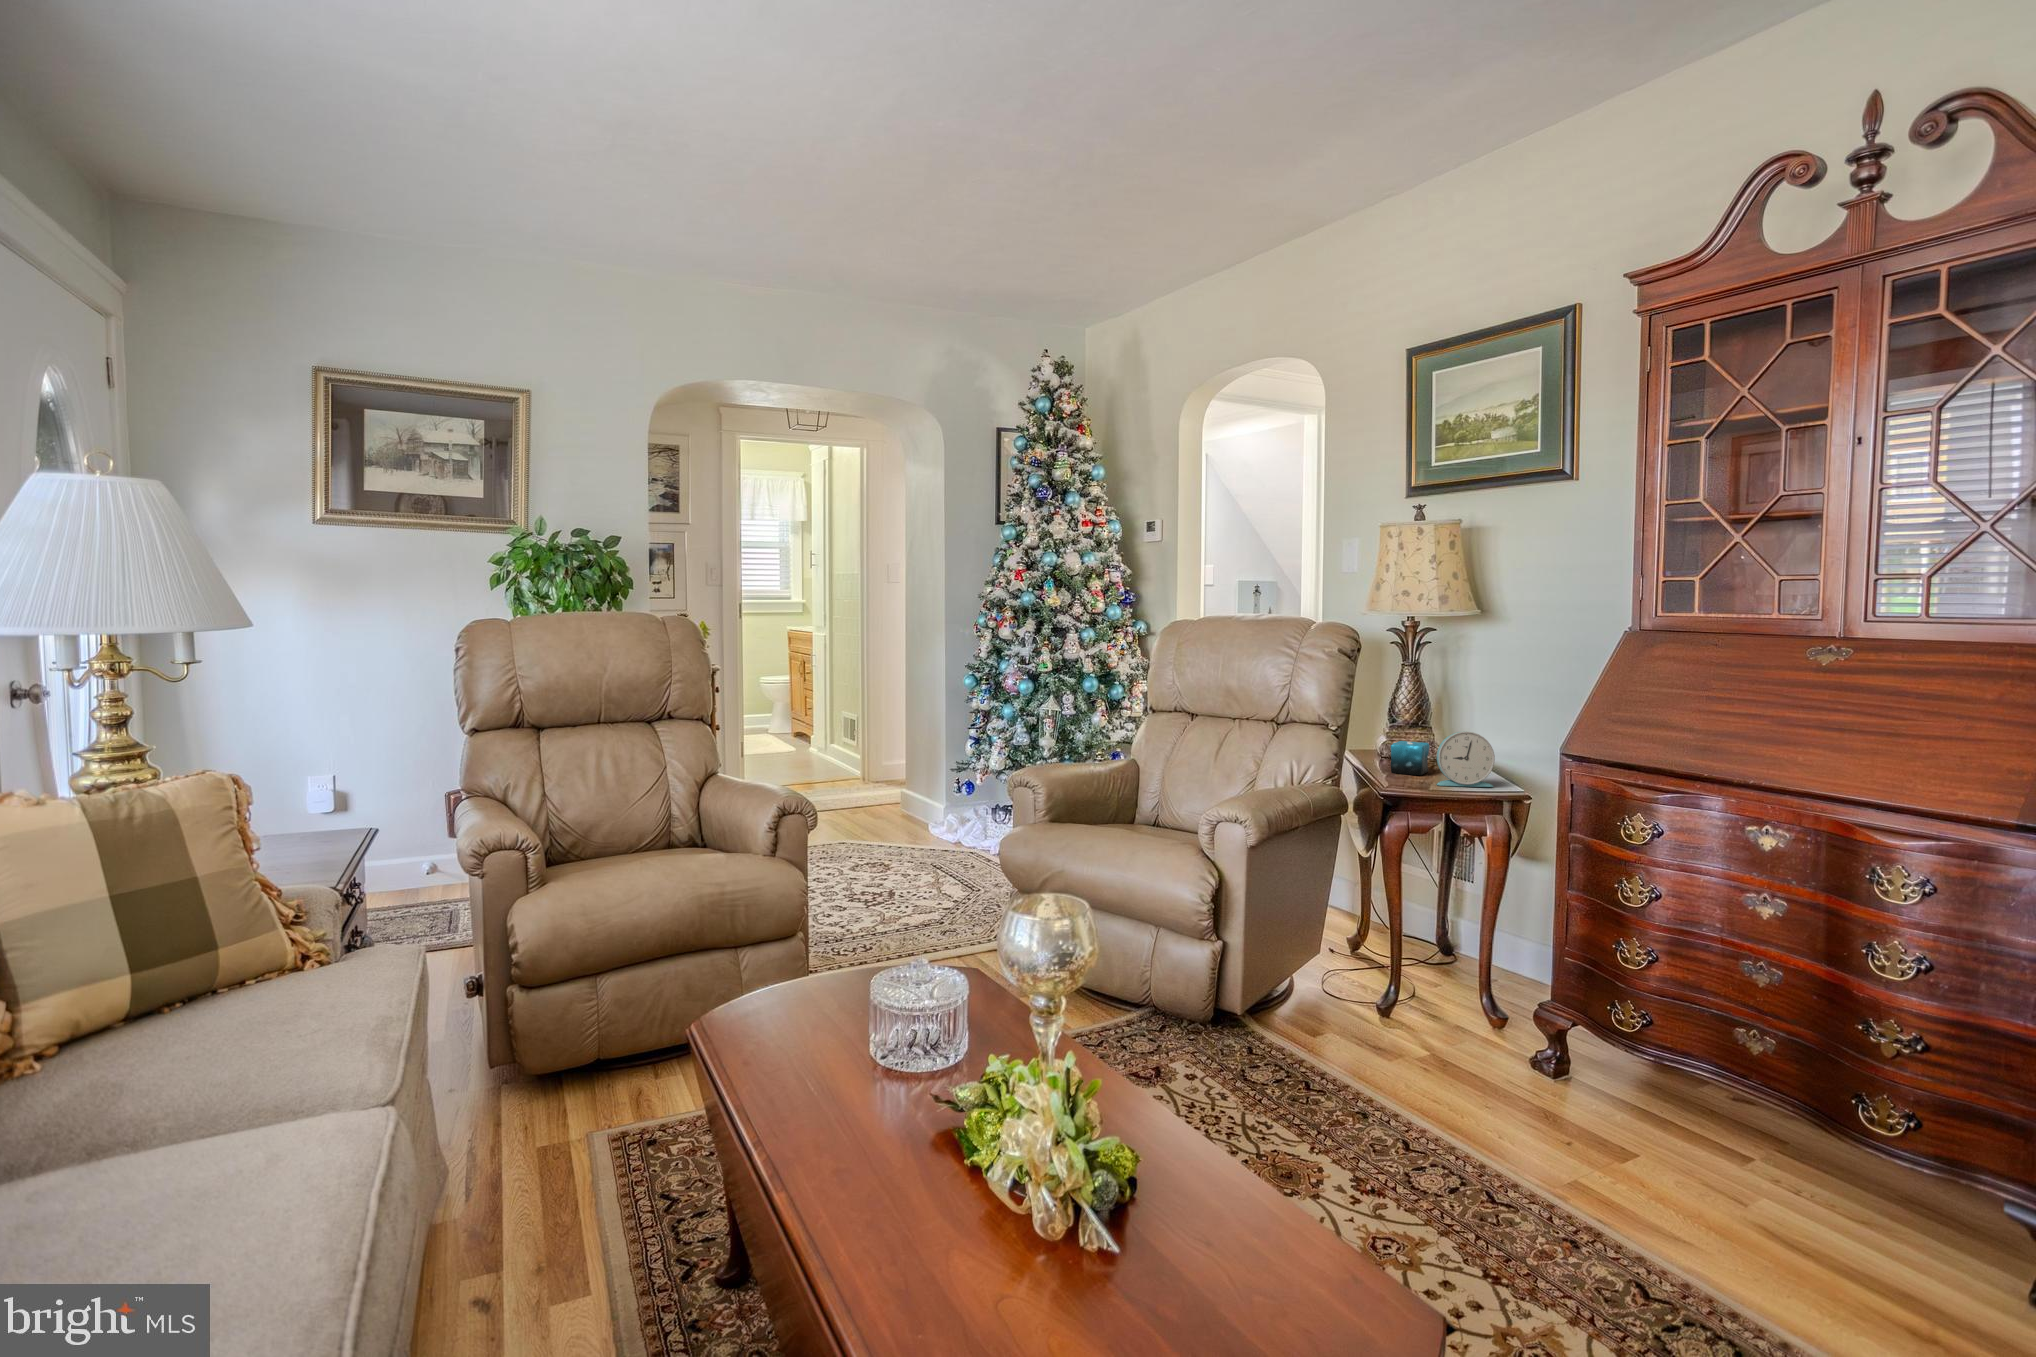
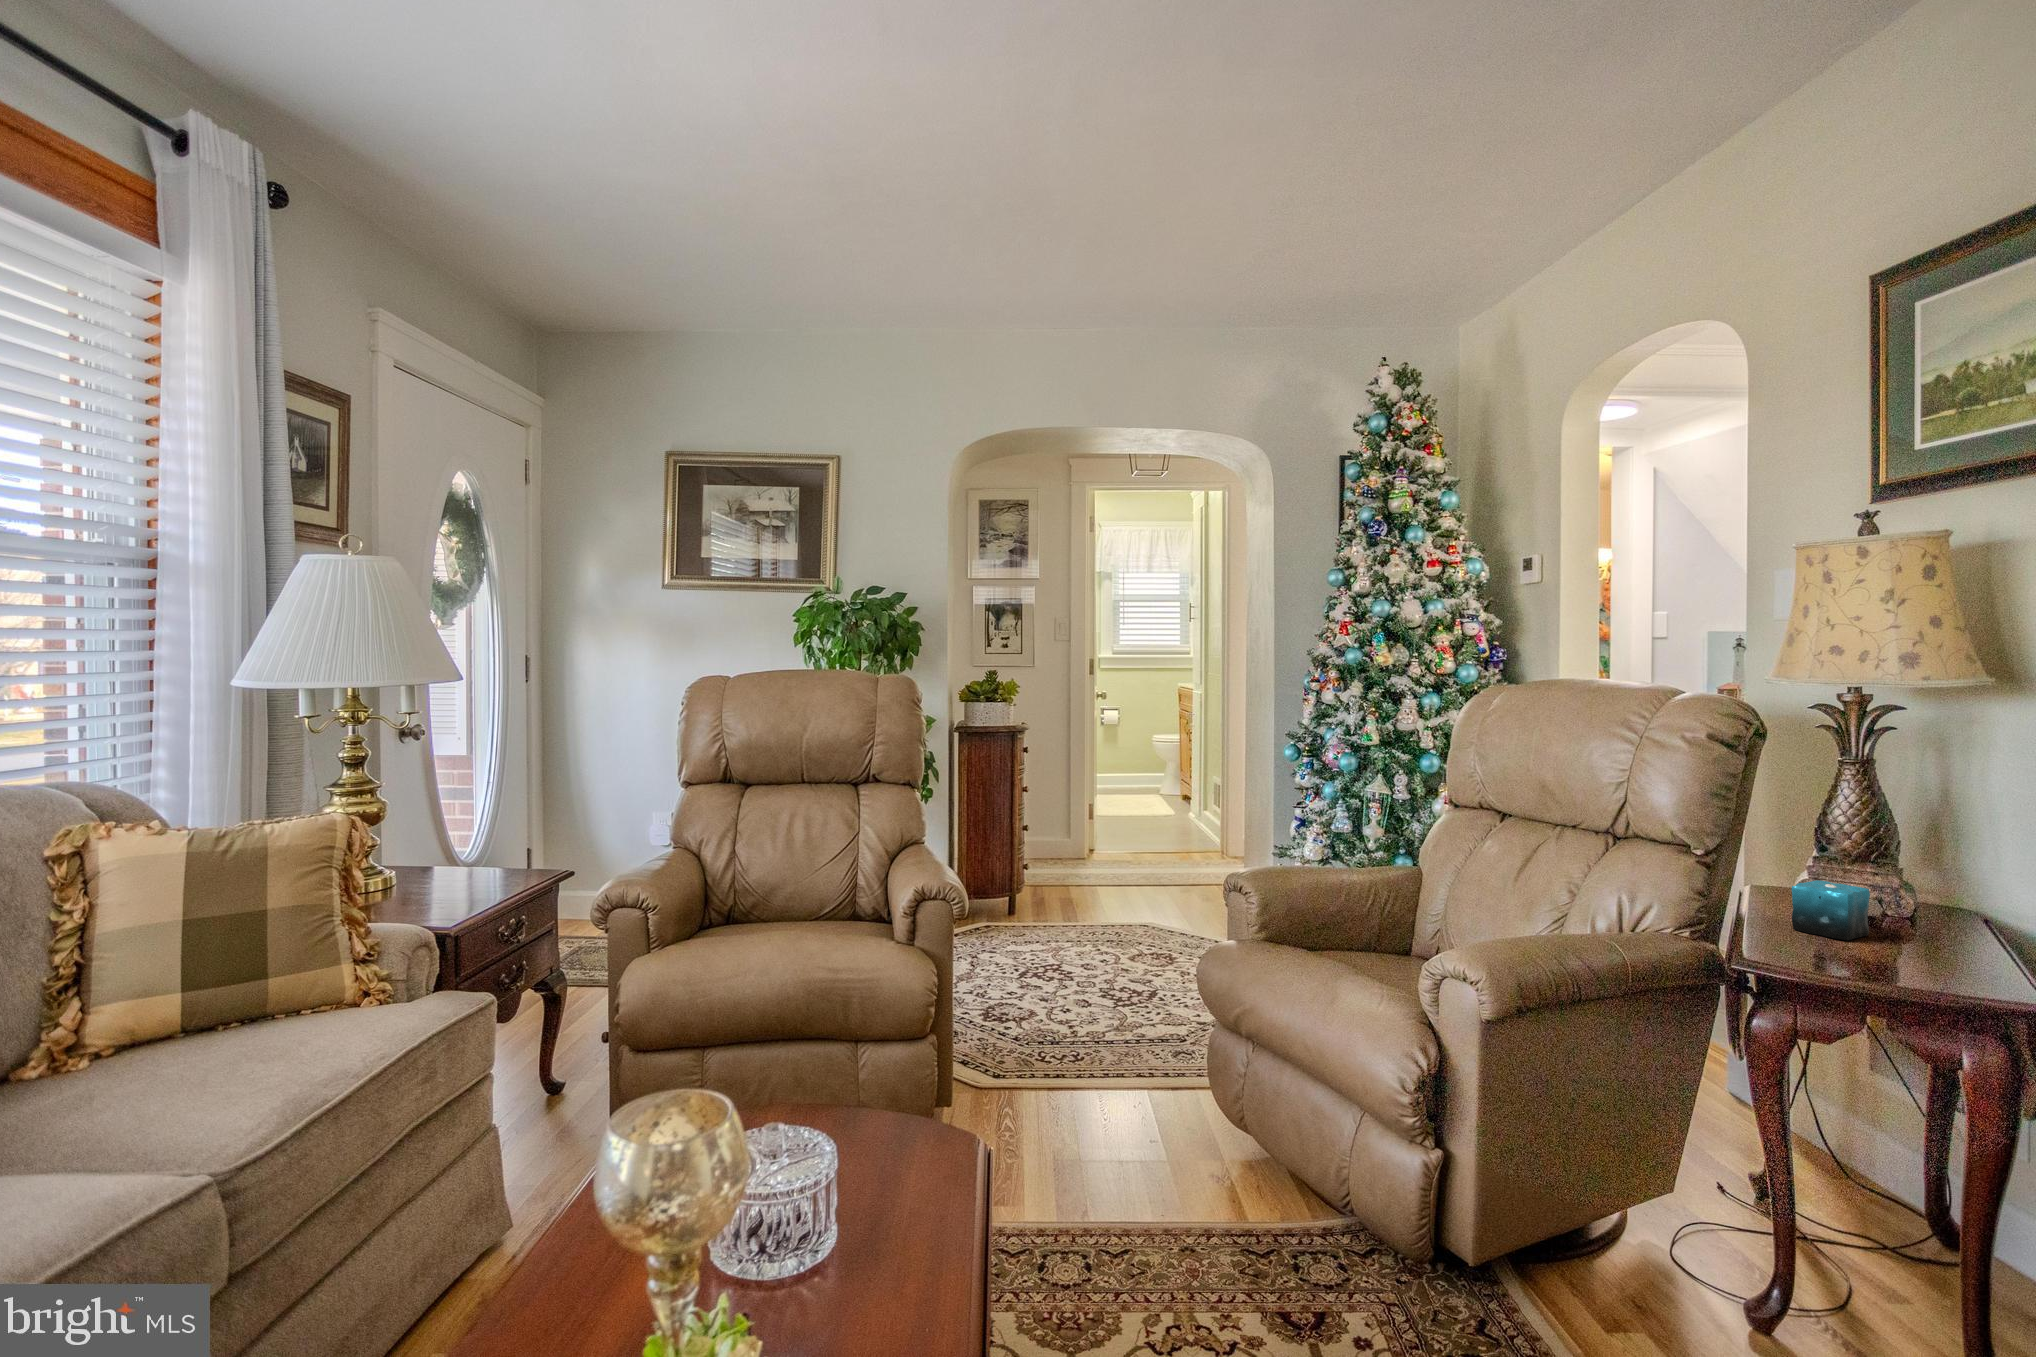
alarm clock: present [1437,732,1495,787] -> none [1862,878,1983,979]

